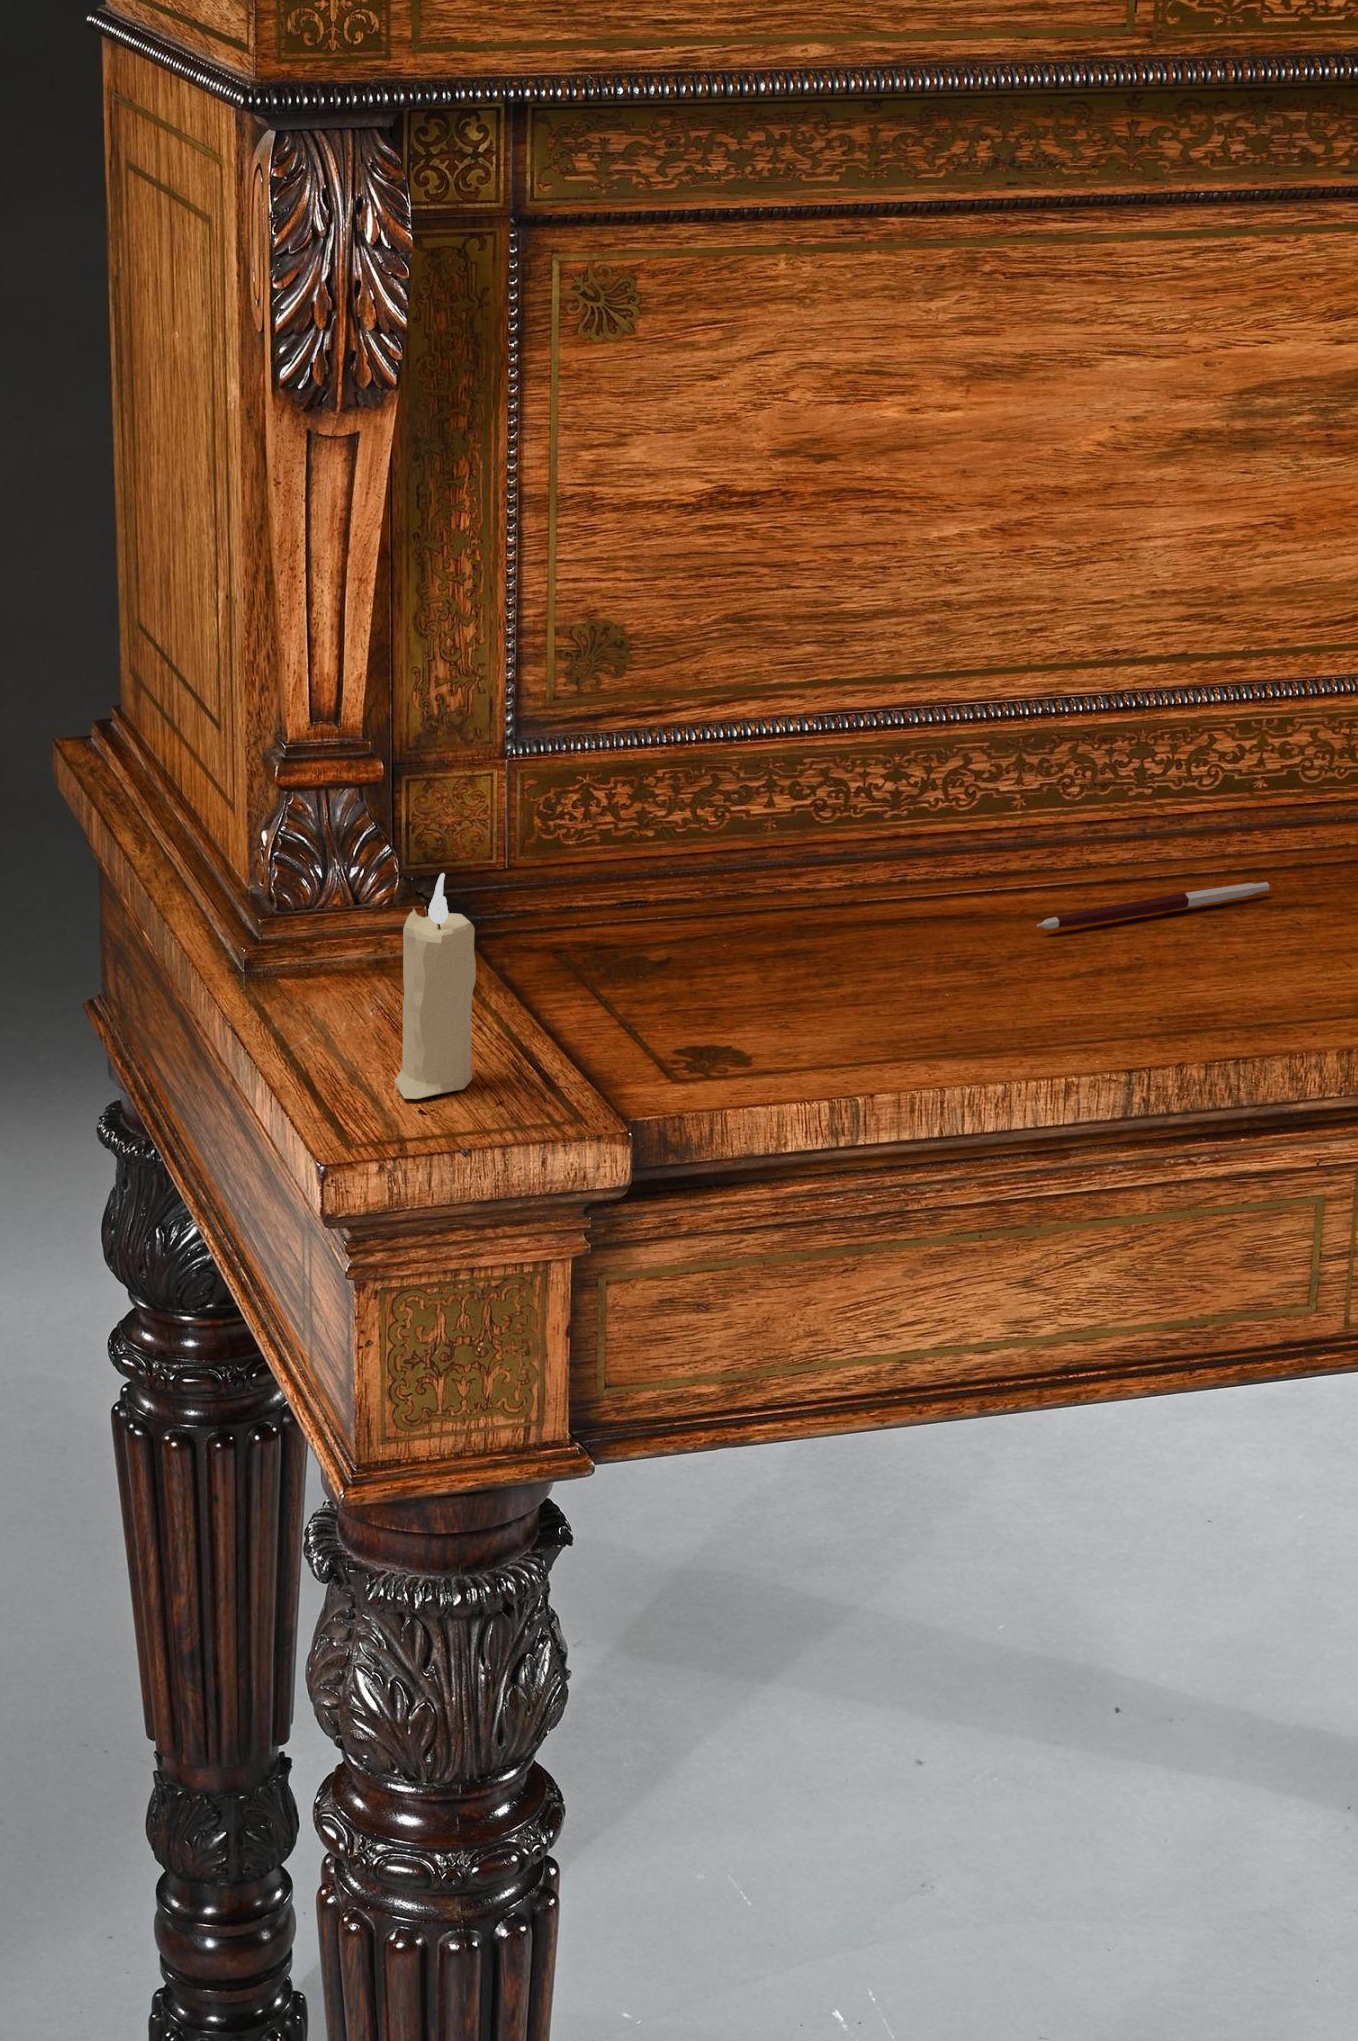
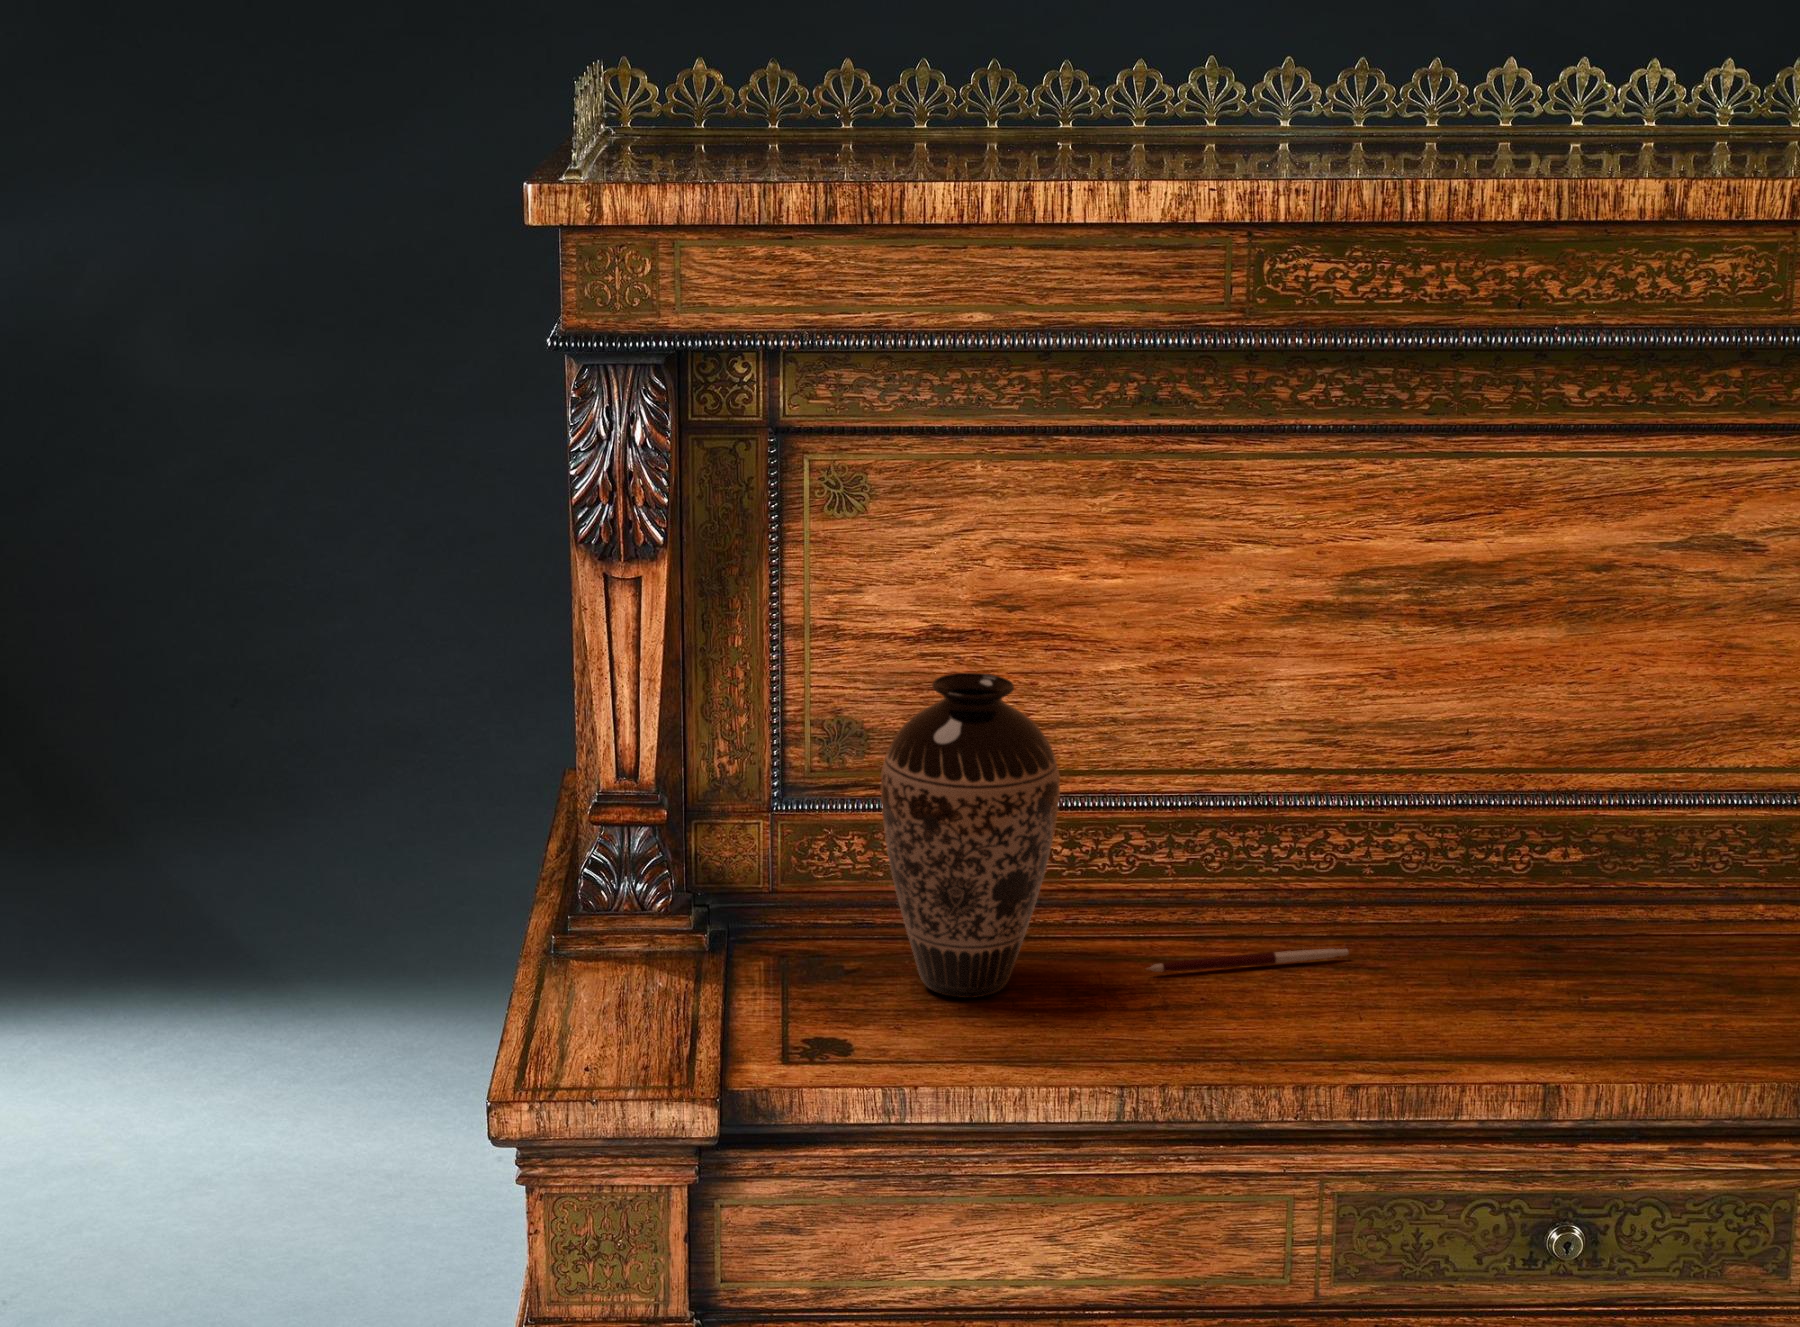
decorative vase: none [709,539,953,980] -> present [881,673,1060,998]
candle: present [395,873,476,1099] -> none [579,902,638,1062]

